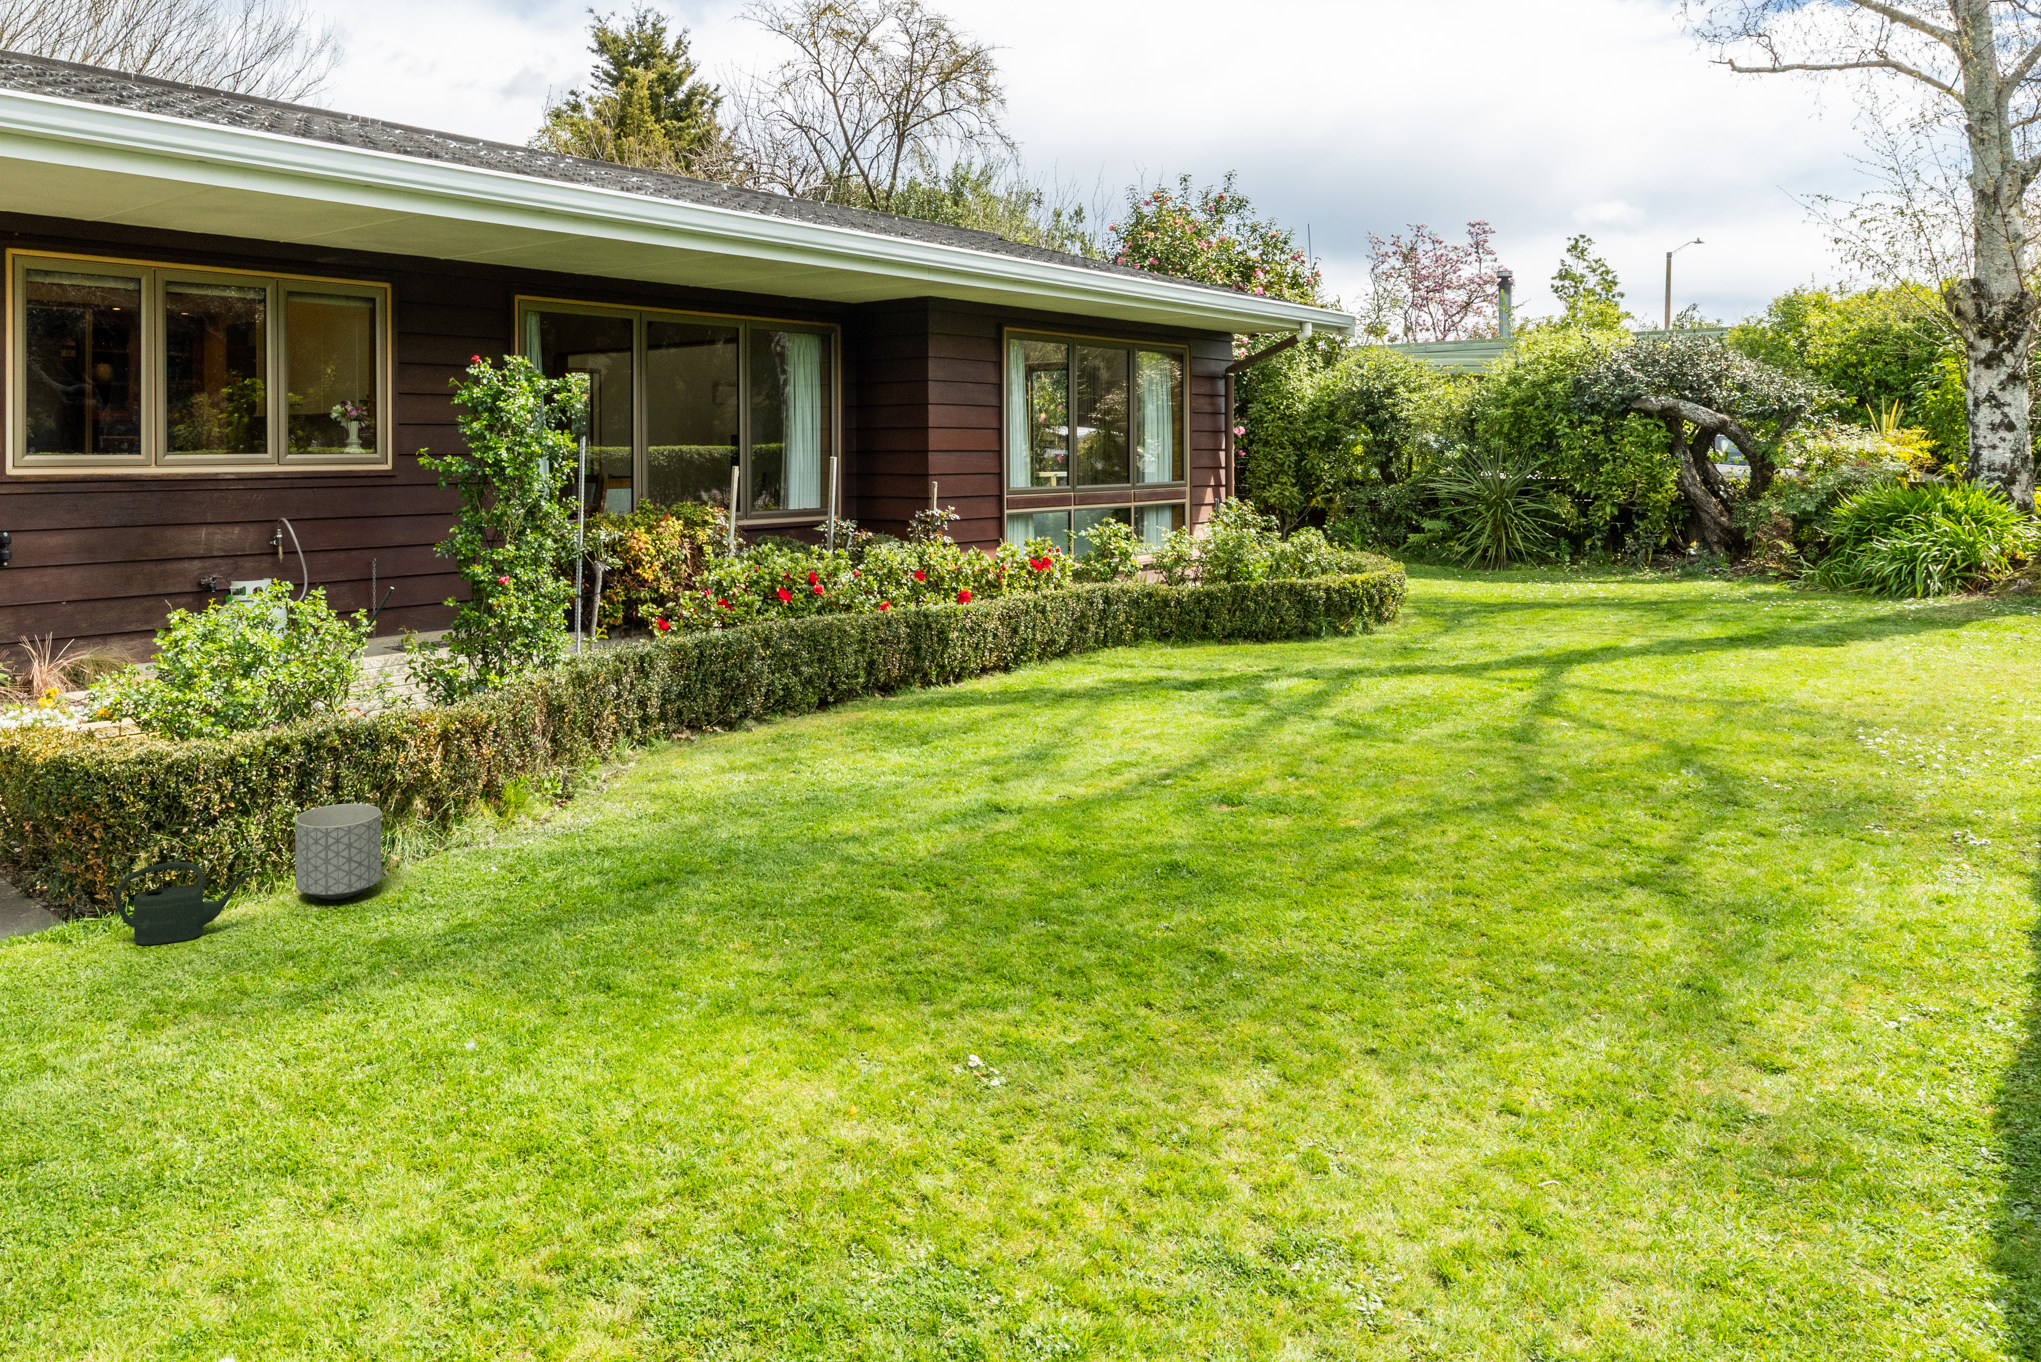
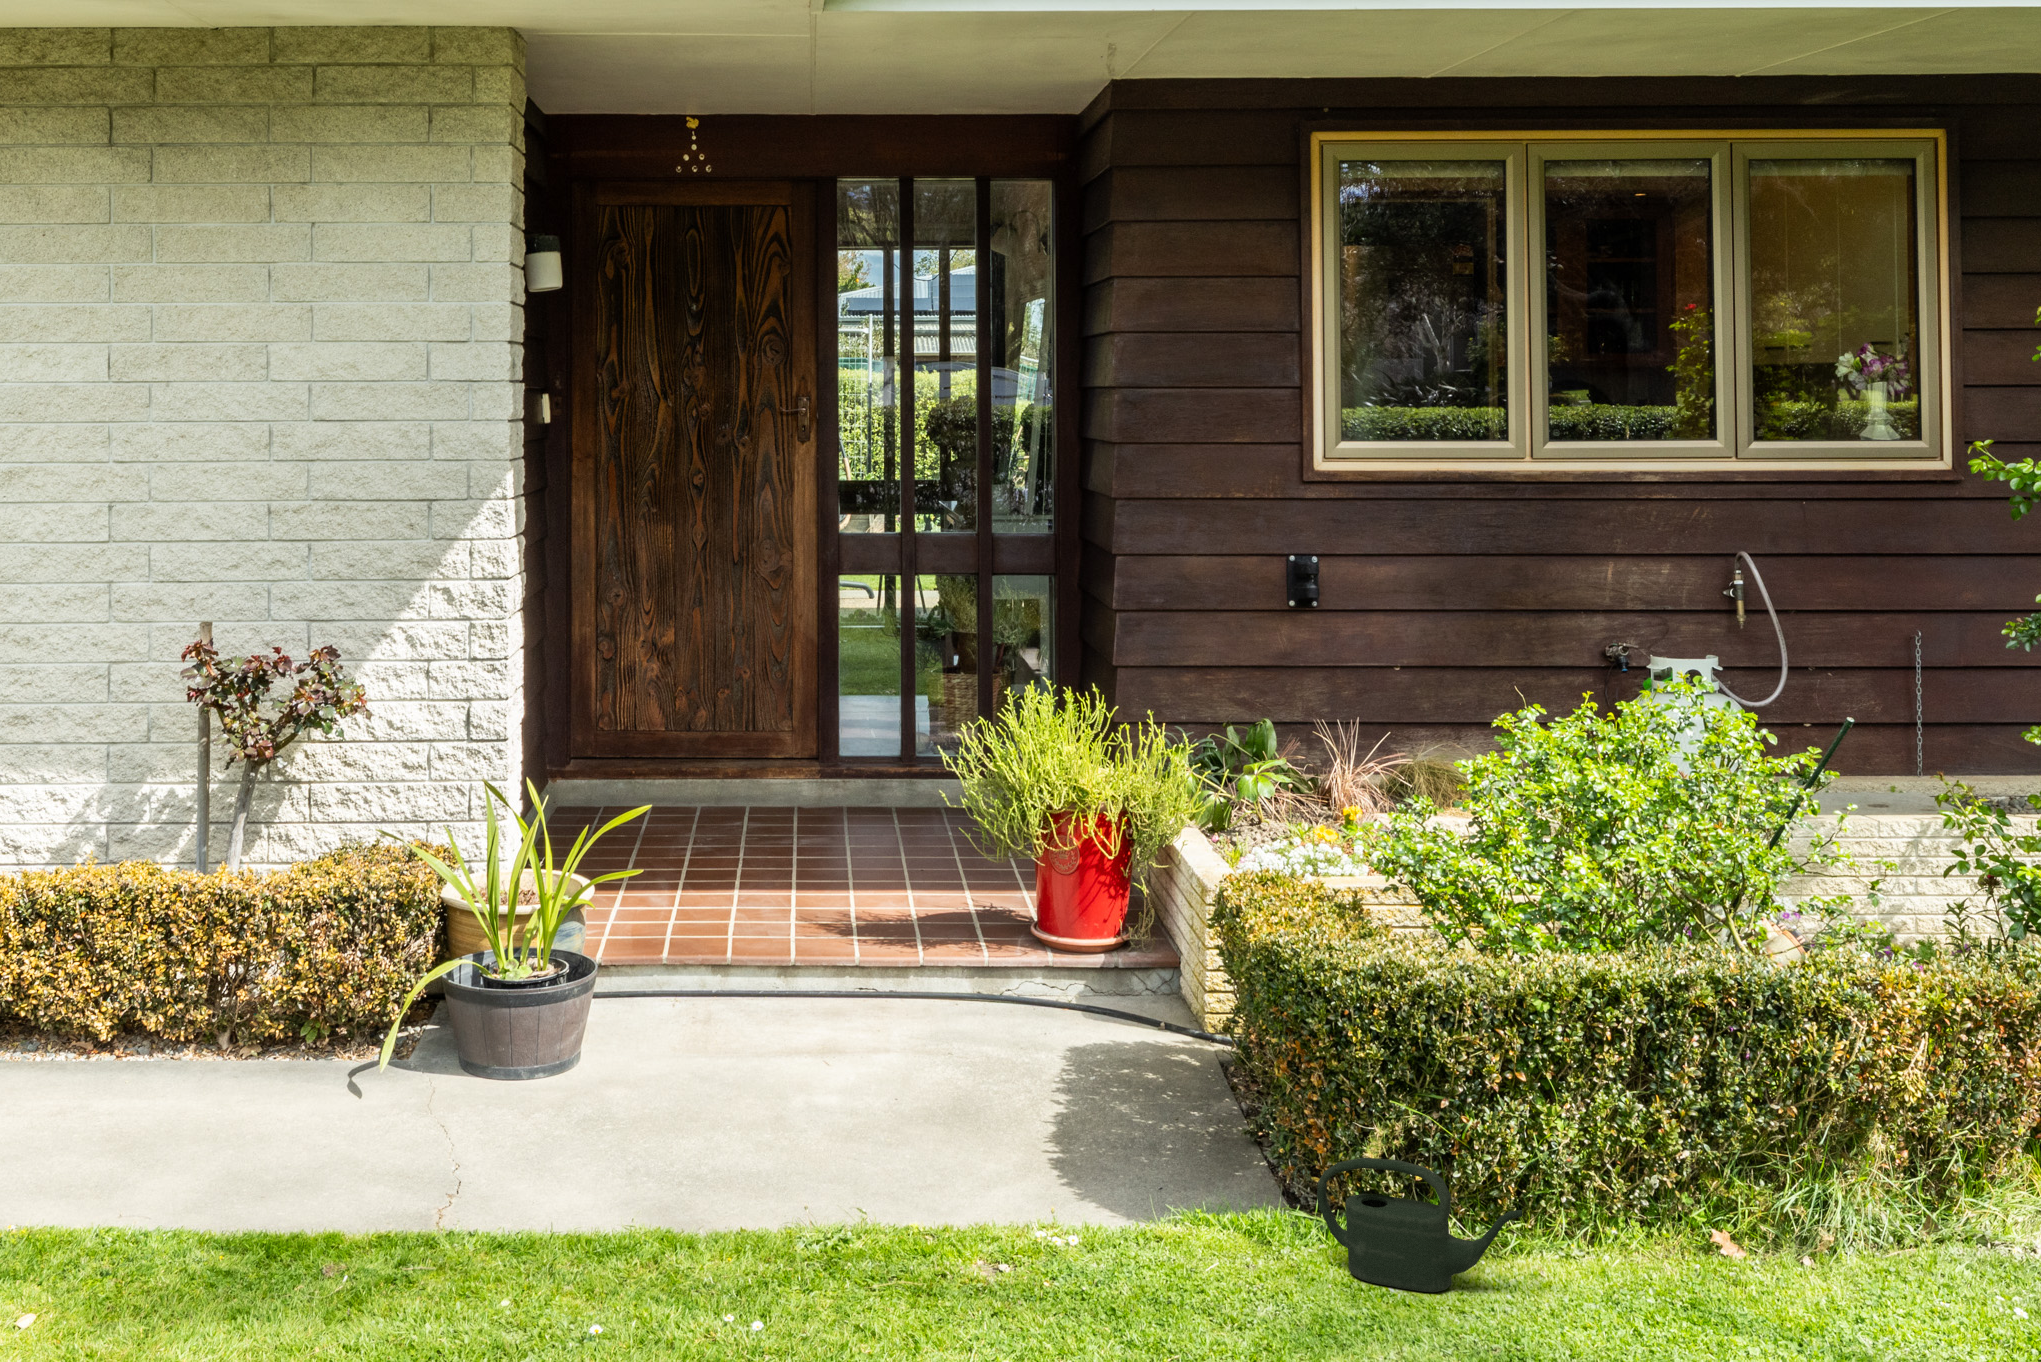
planter: present [295,804,381,900] -> none [1613,1117,1778,1292]

